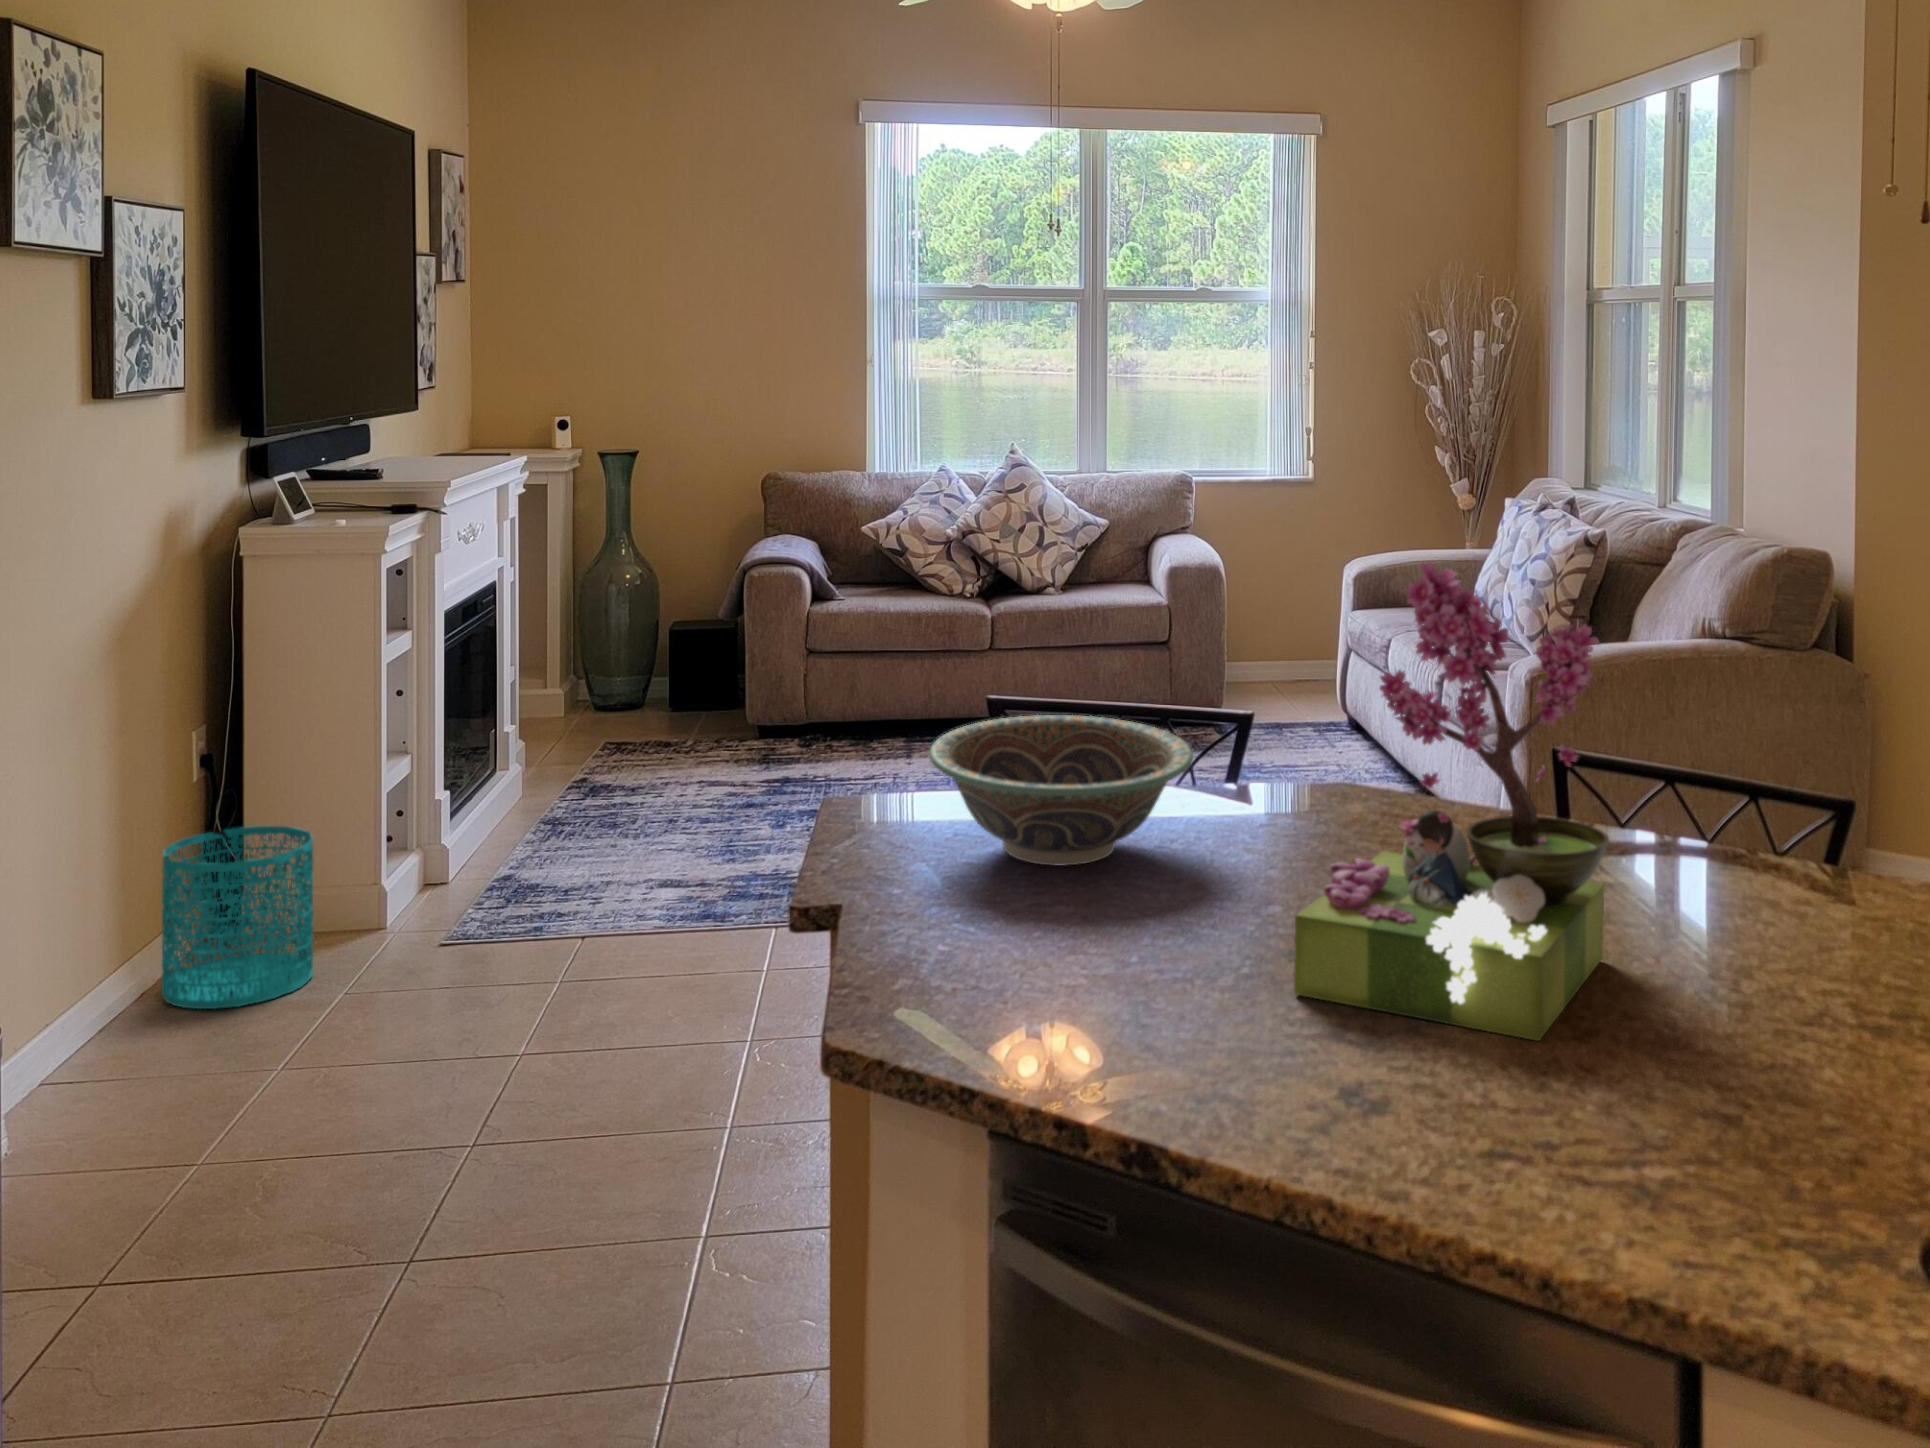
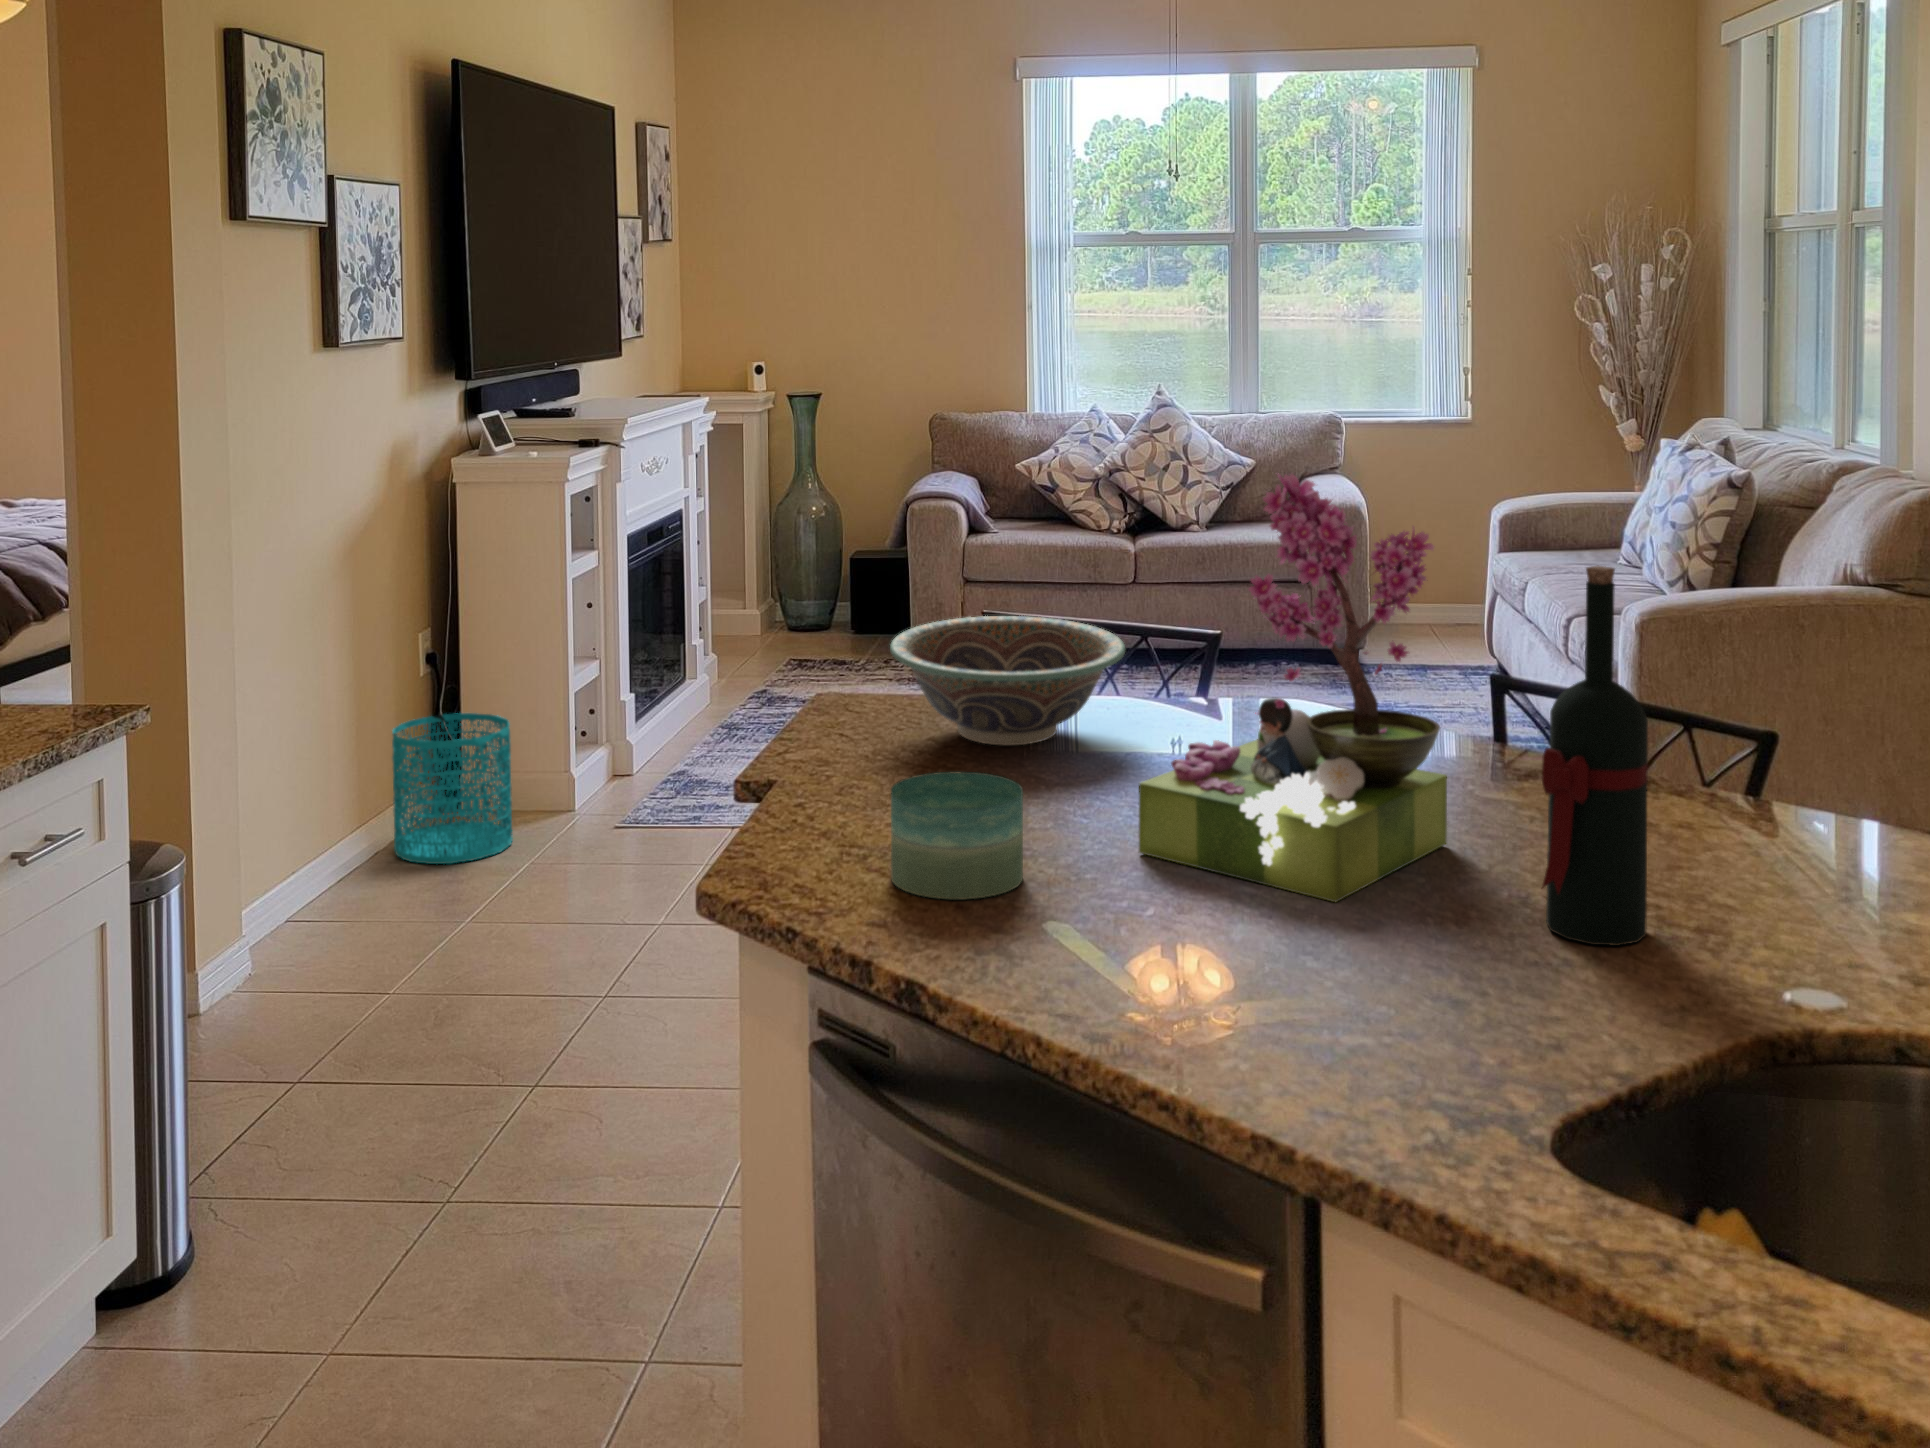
wine bottle: none [1764,663,1873,1072] -> present [1542,565,1648,946]
candle: none [1034,915,1190,1074] -> present [891,772,1023,899]

